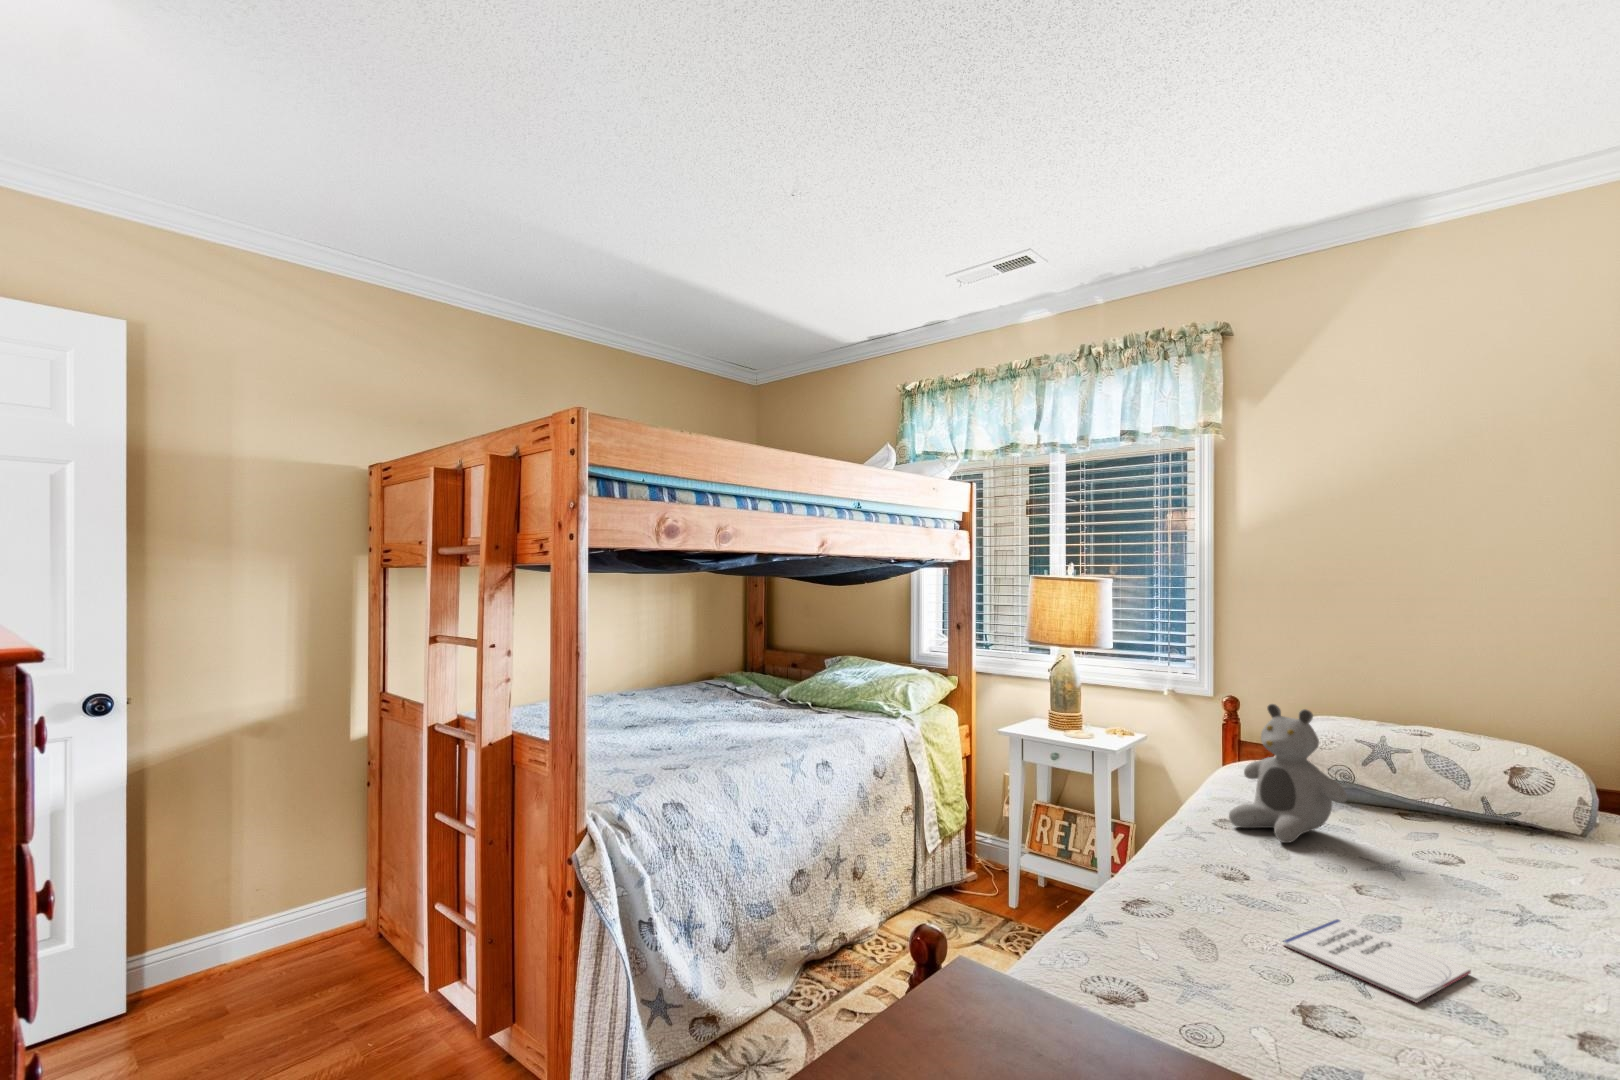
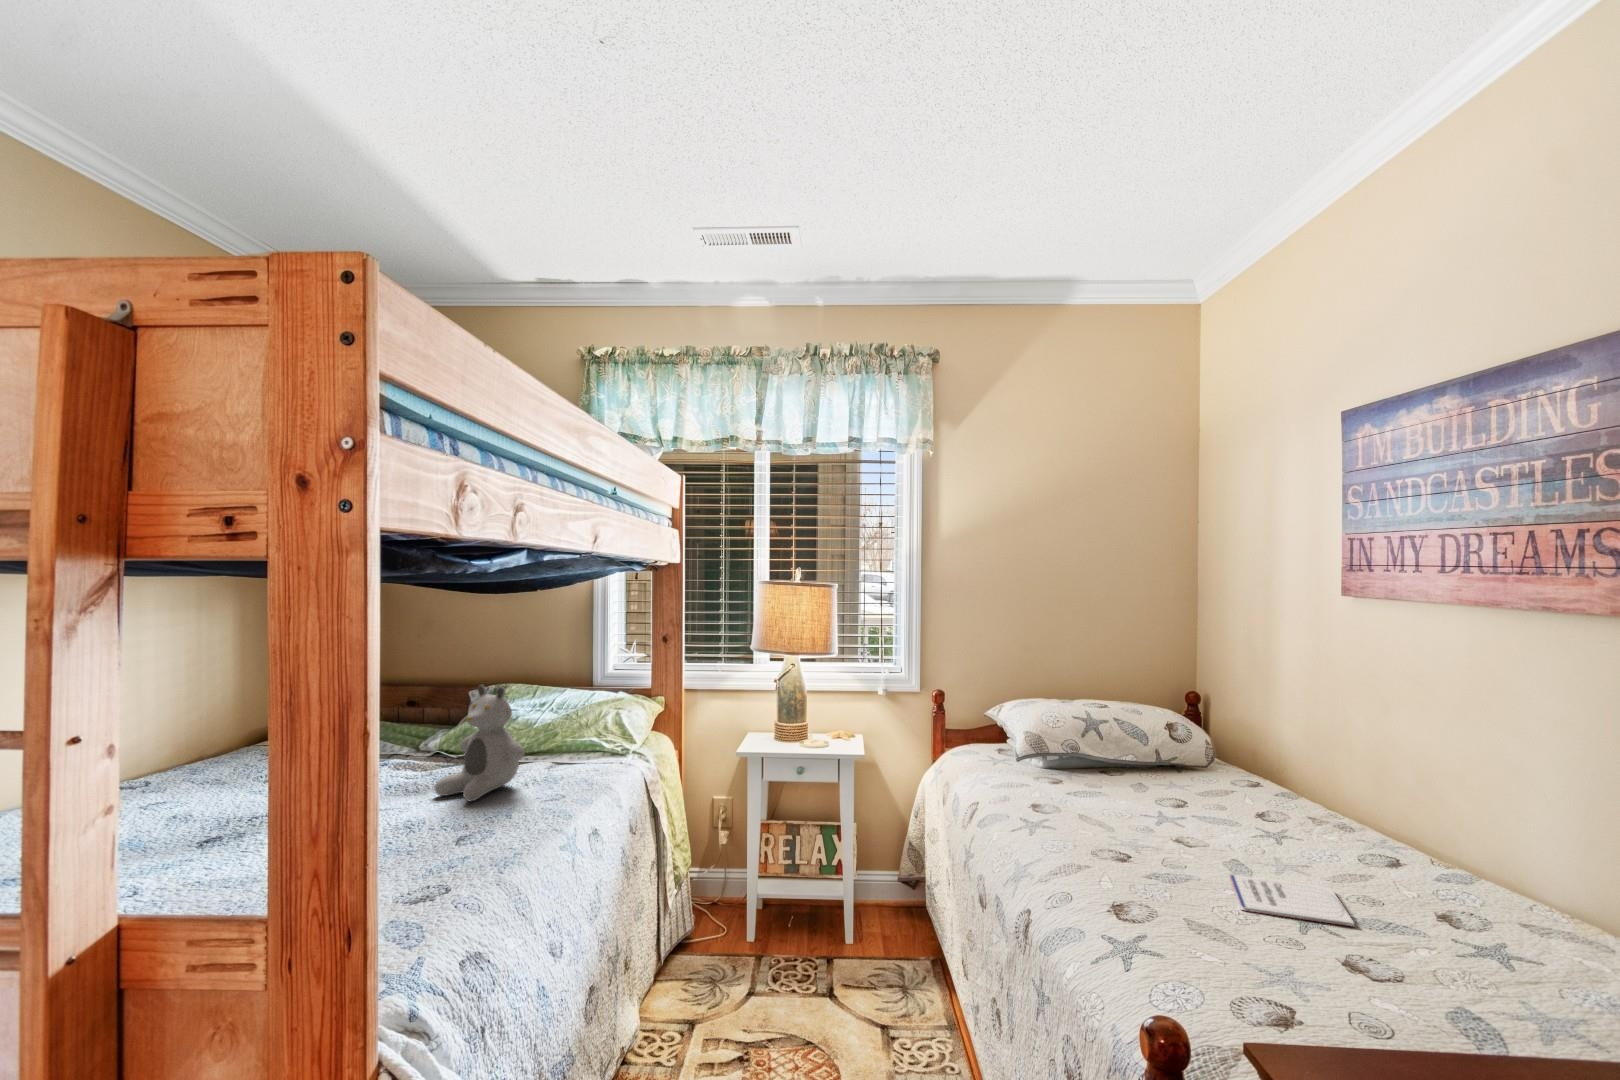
teddy bear: present [1229,704,1347,843] -> present [435,685,525,801]

